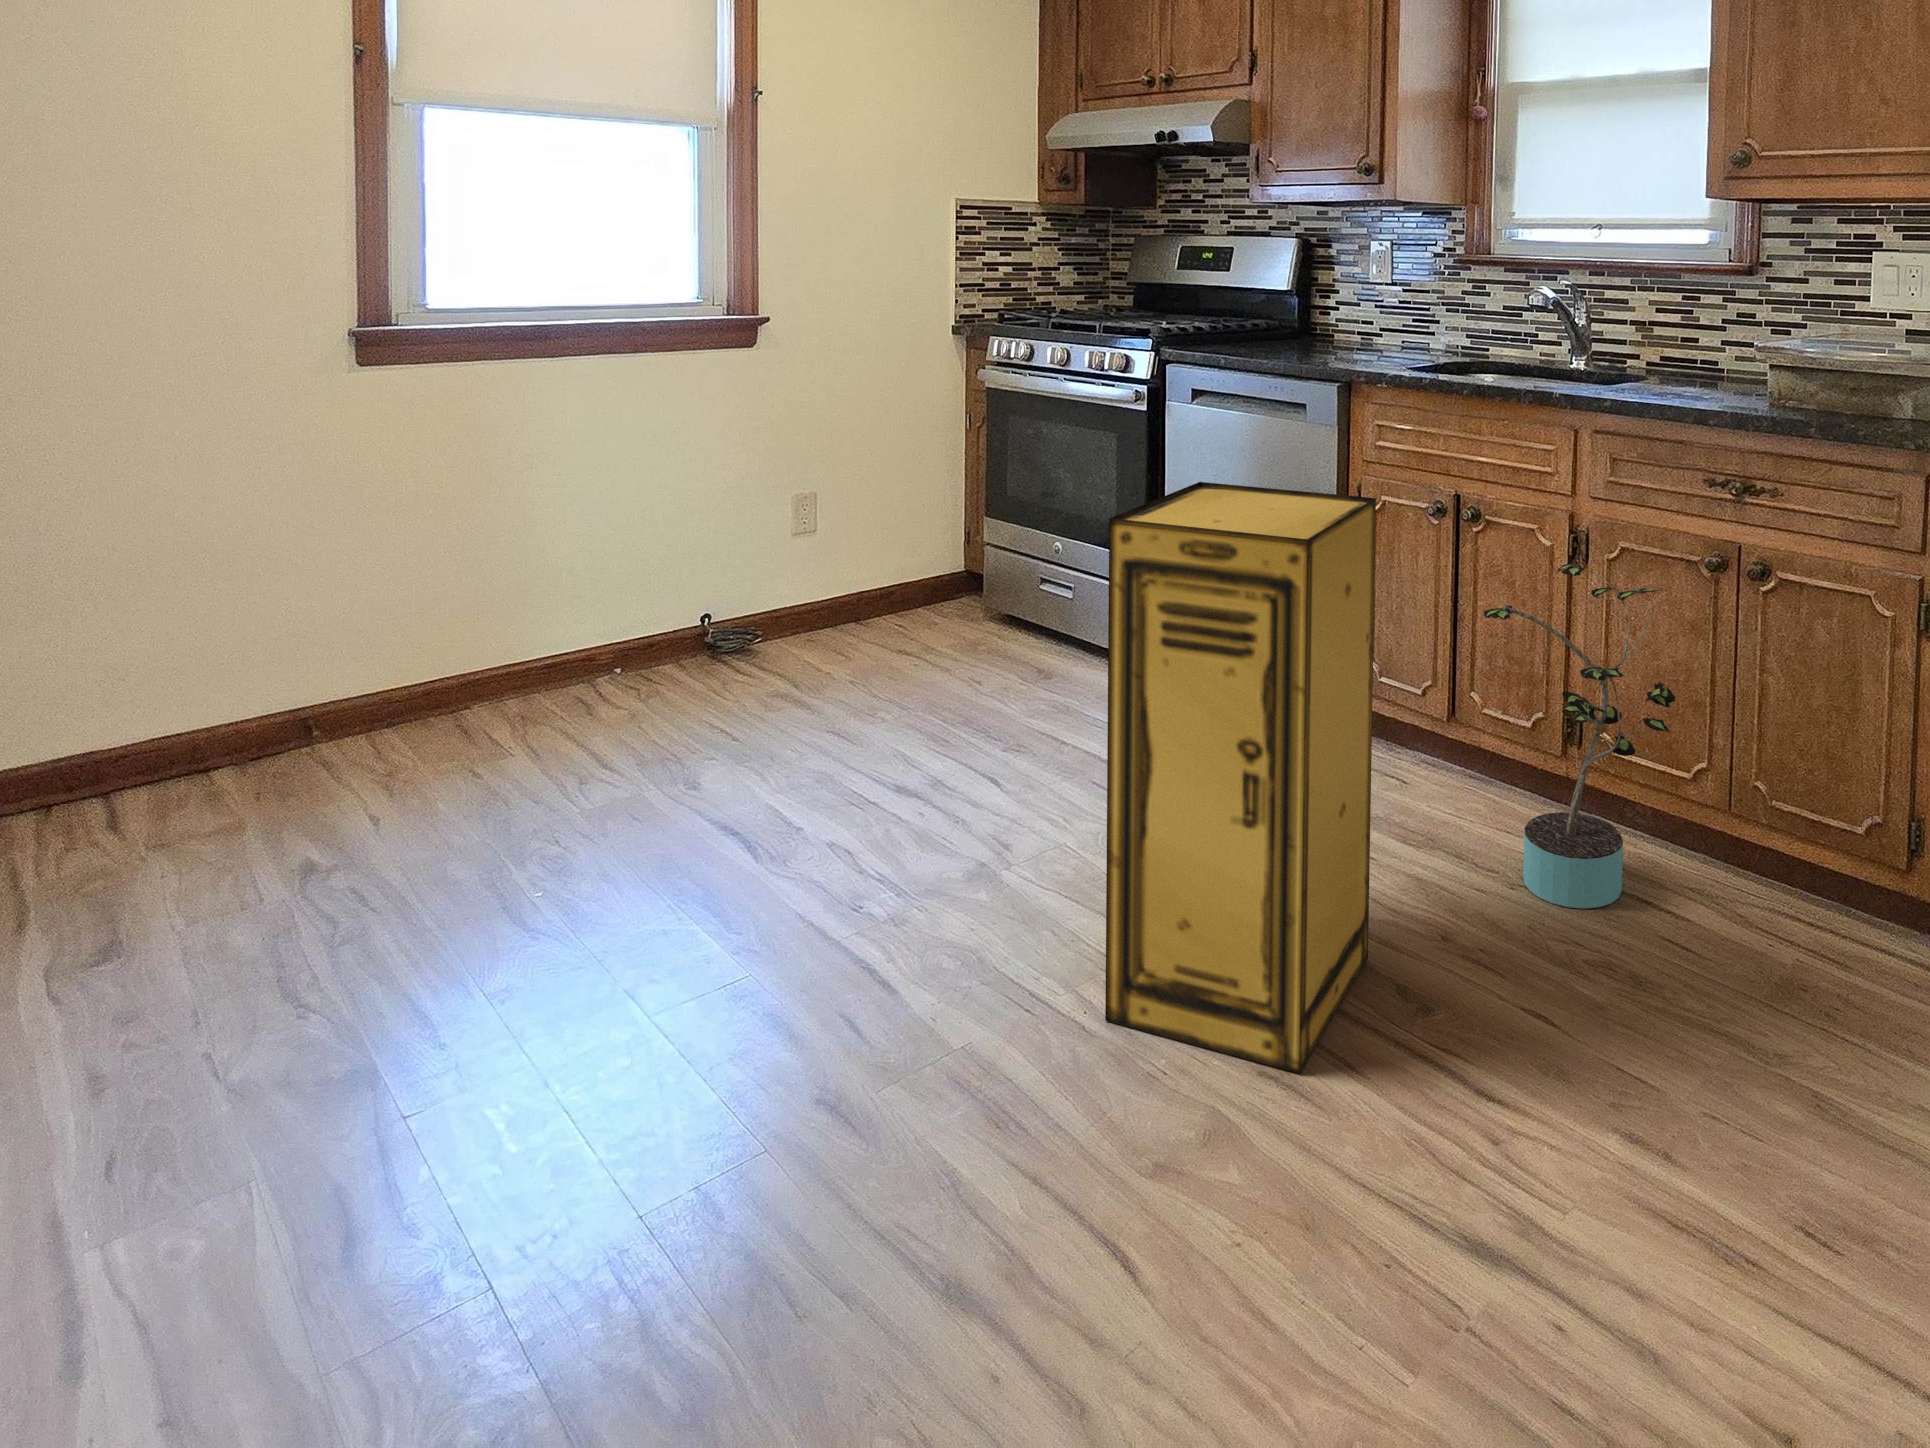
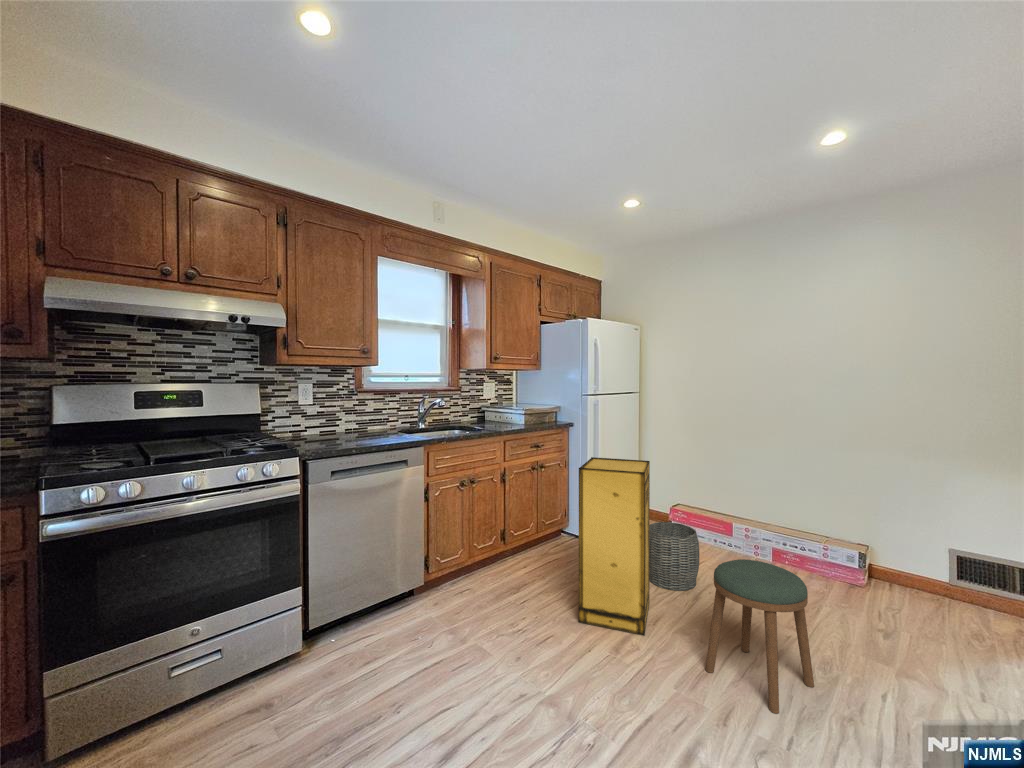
potted plant: present [1484,564,1675,909] -> none [522,476,567,571]
stool: none [666,816,970,1346] -> present [705,559,814,713]
woven basket: none [1407,900,1658,1288] -> present [649,522,699,591]

